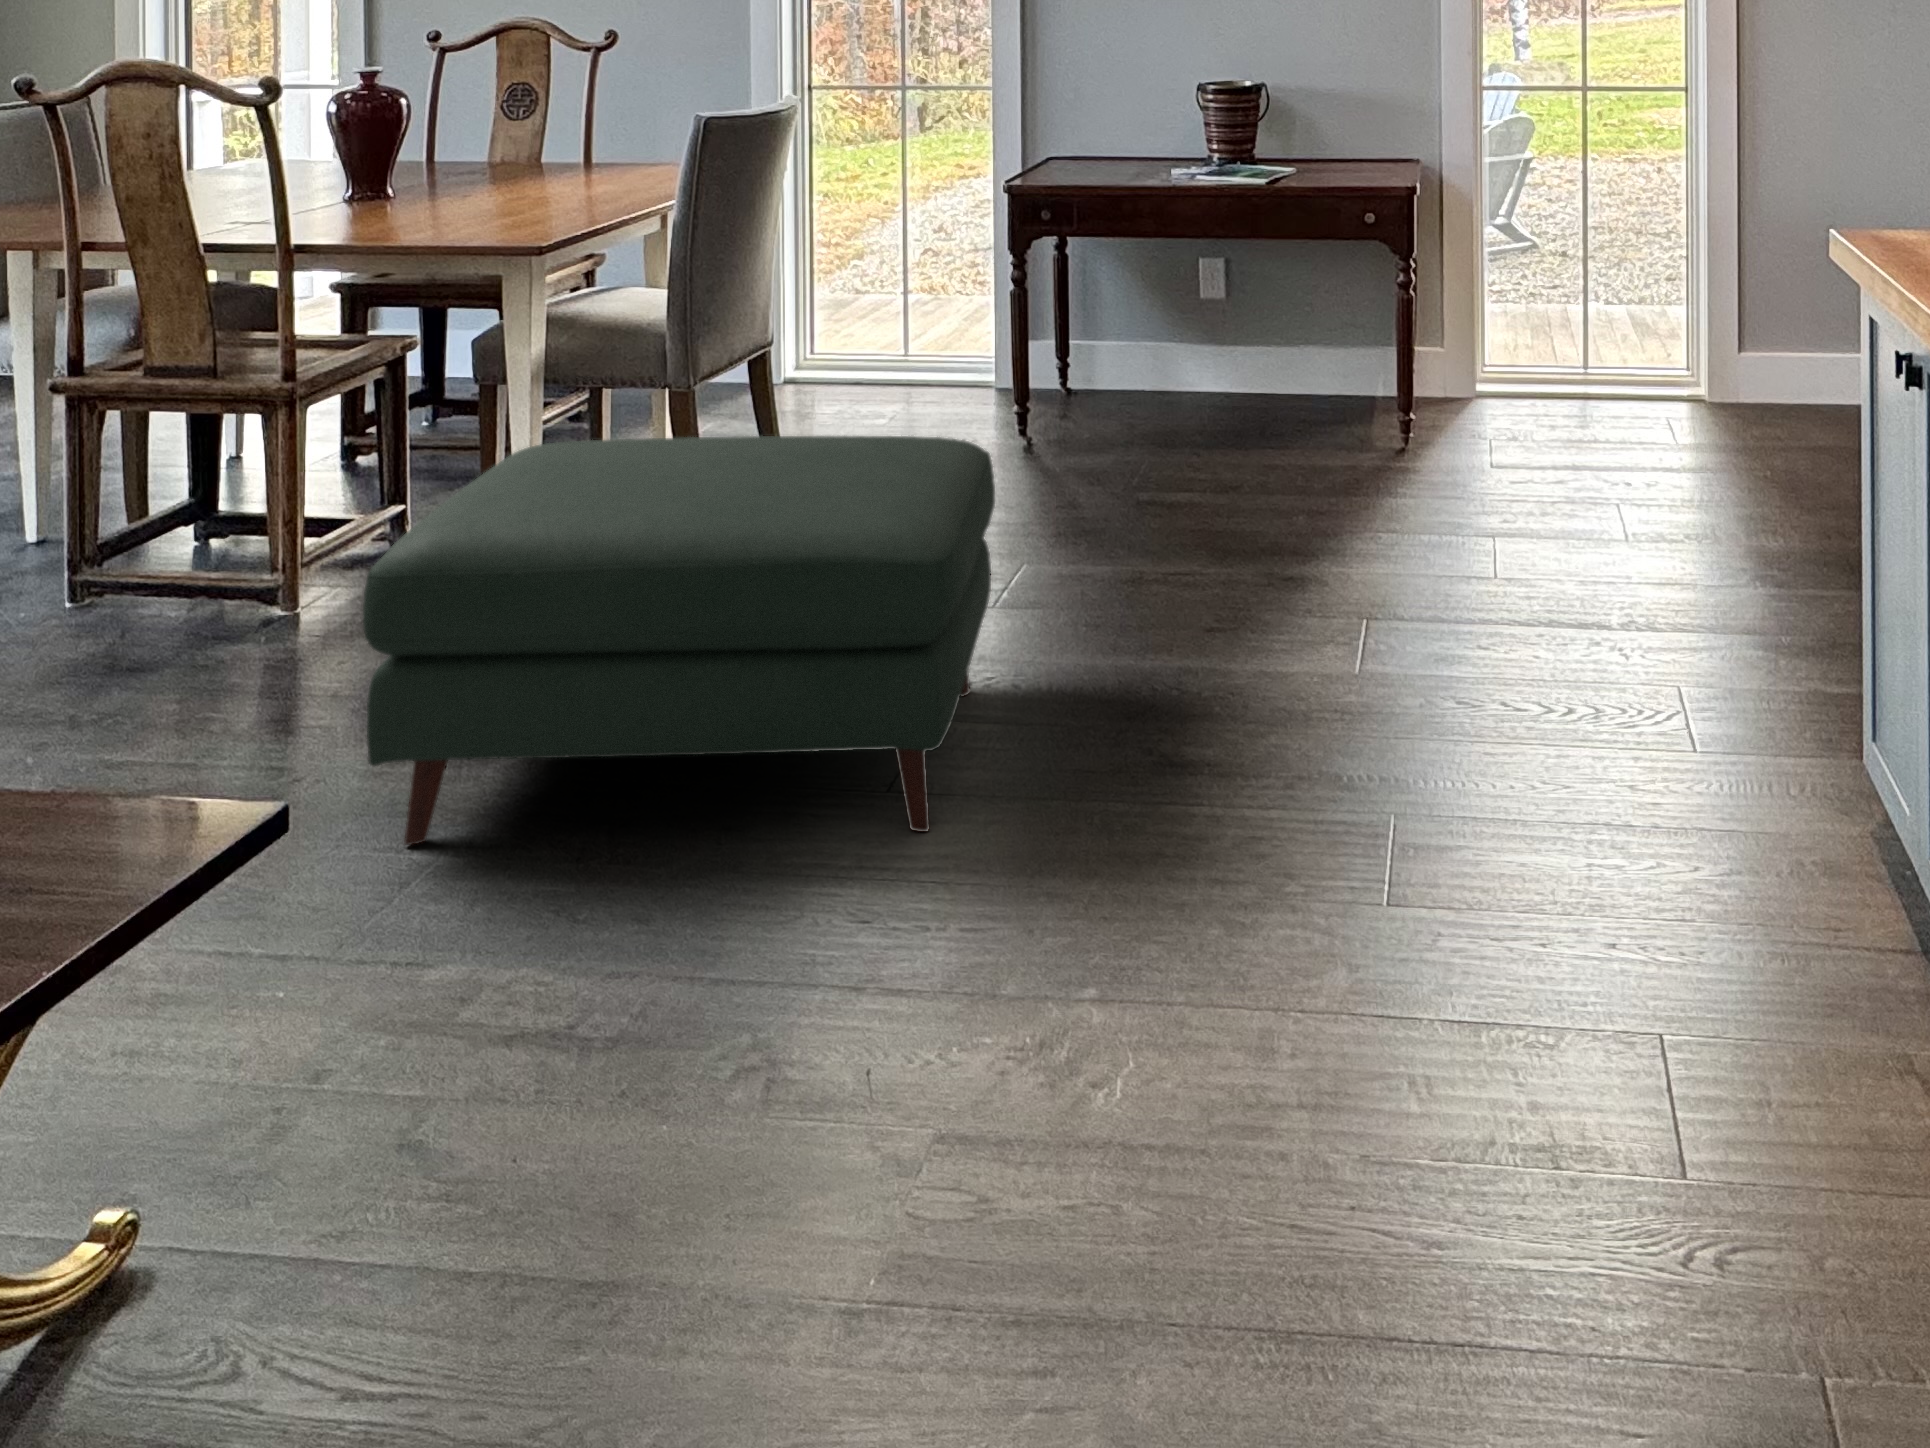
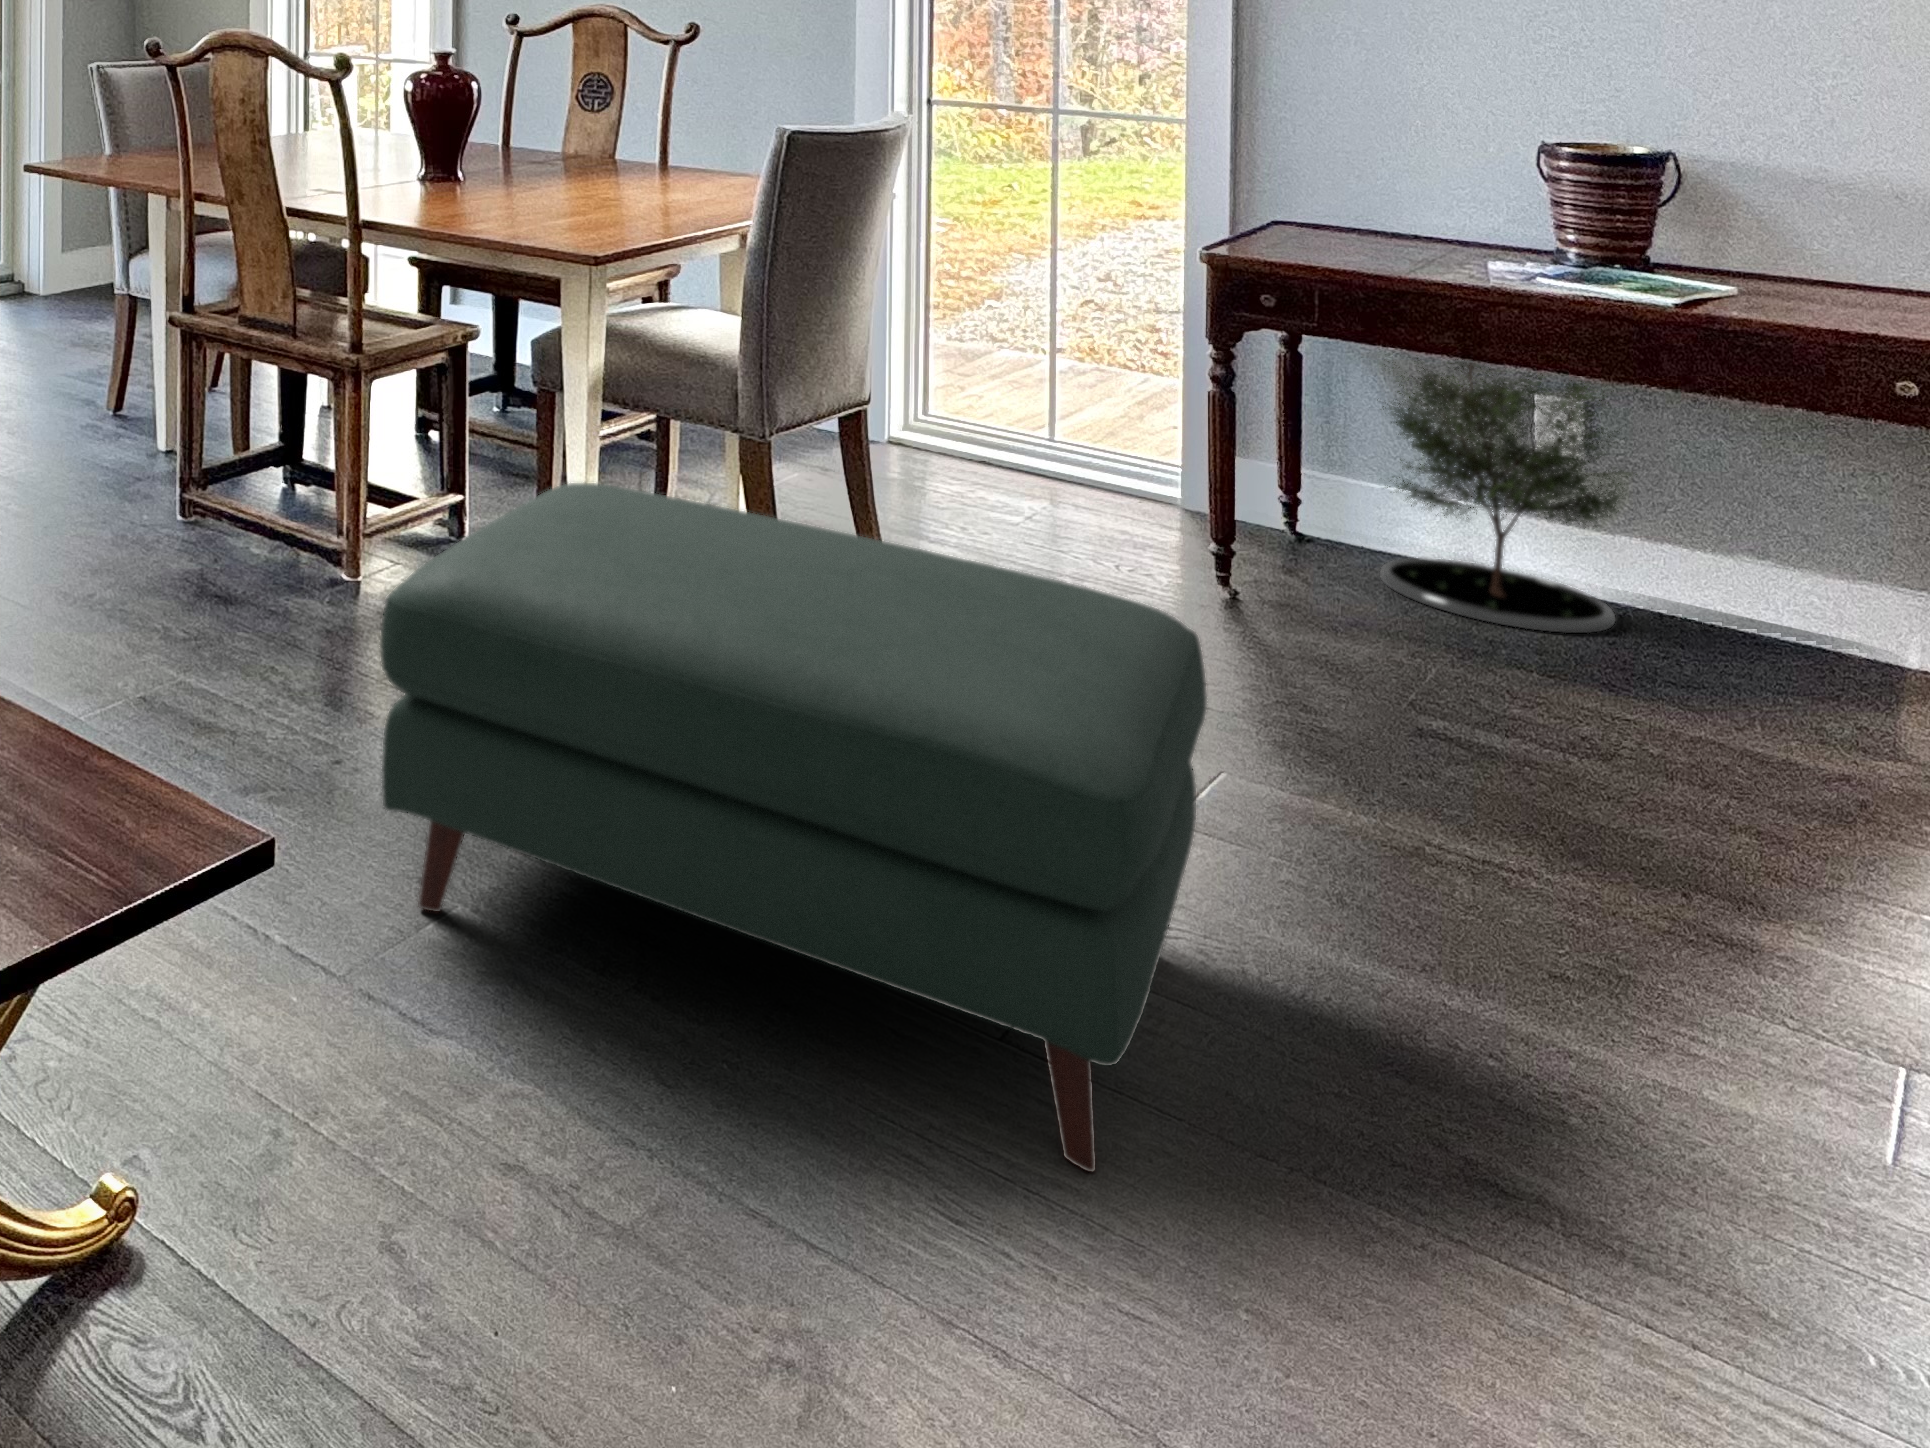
potted tree: none [1108,183,1252,427] -> present [1377,358,1637,633]

